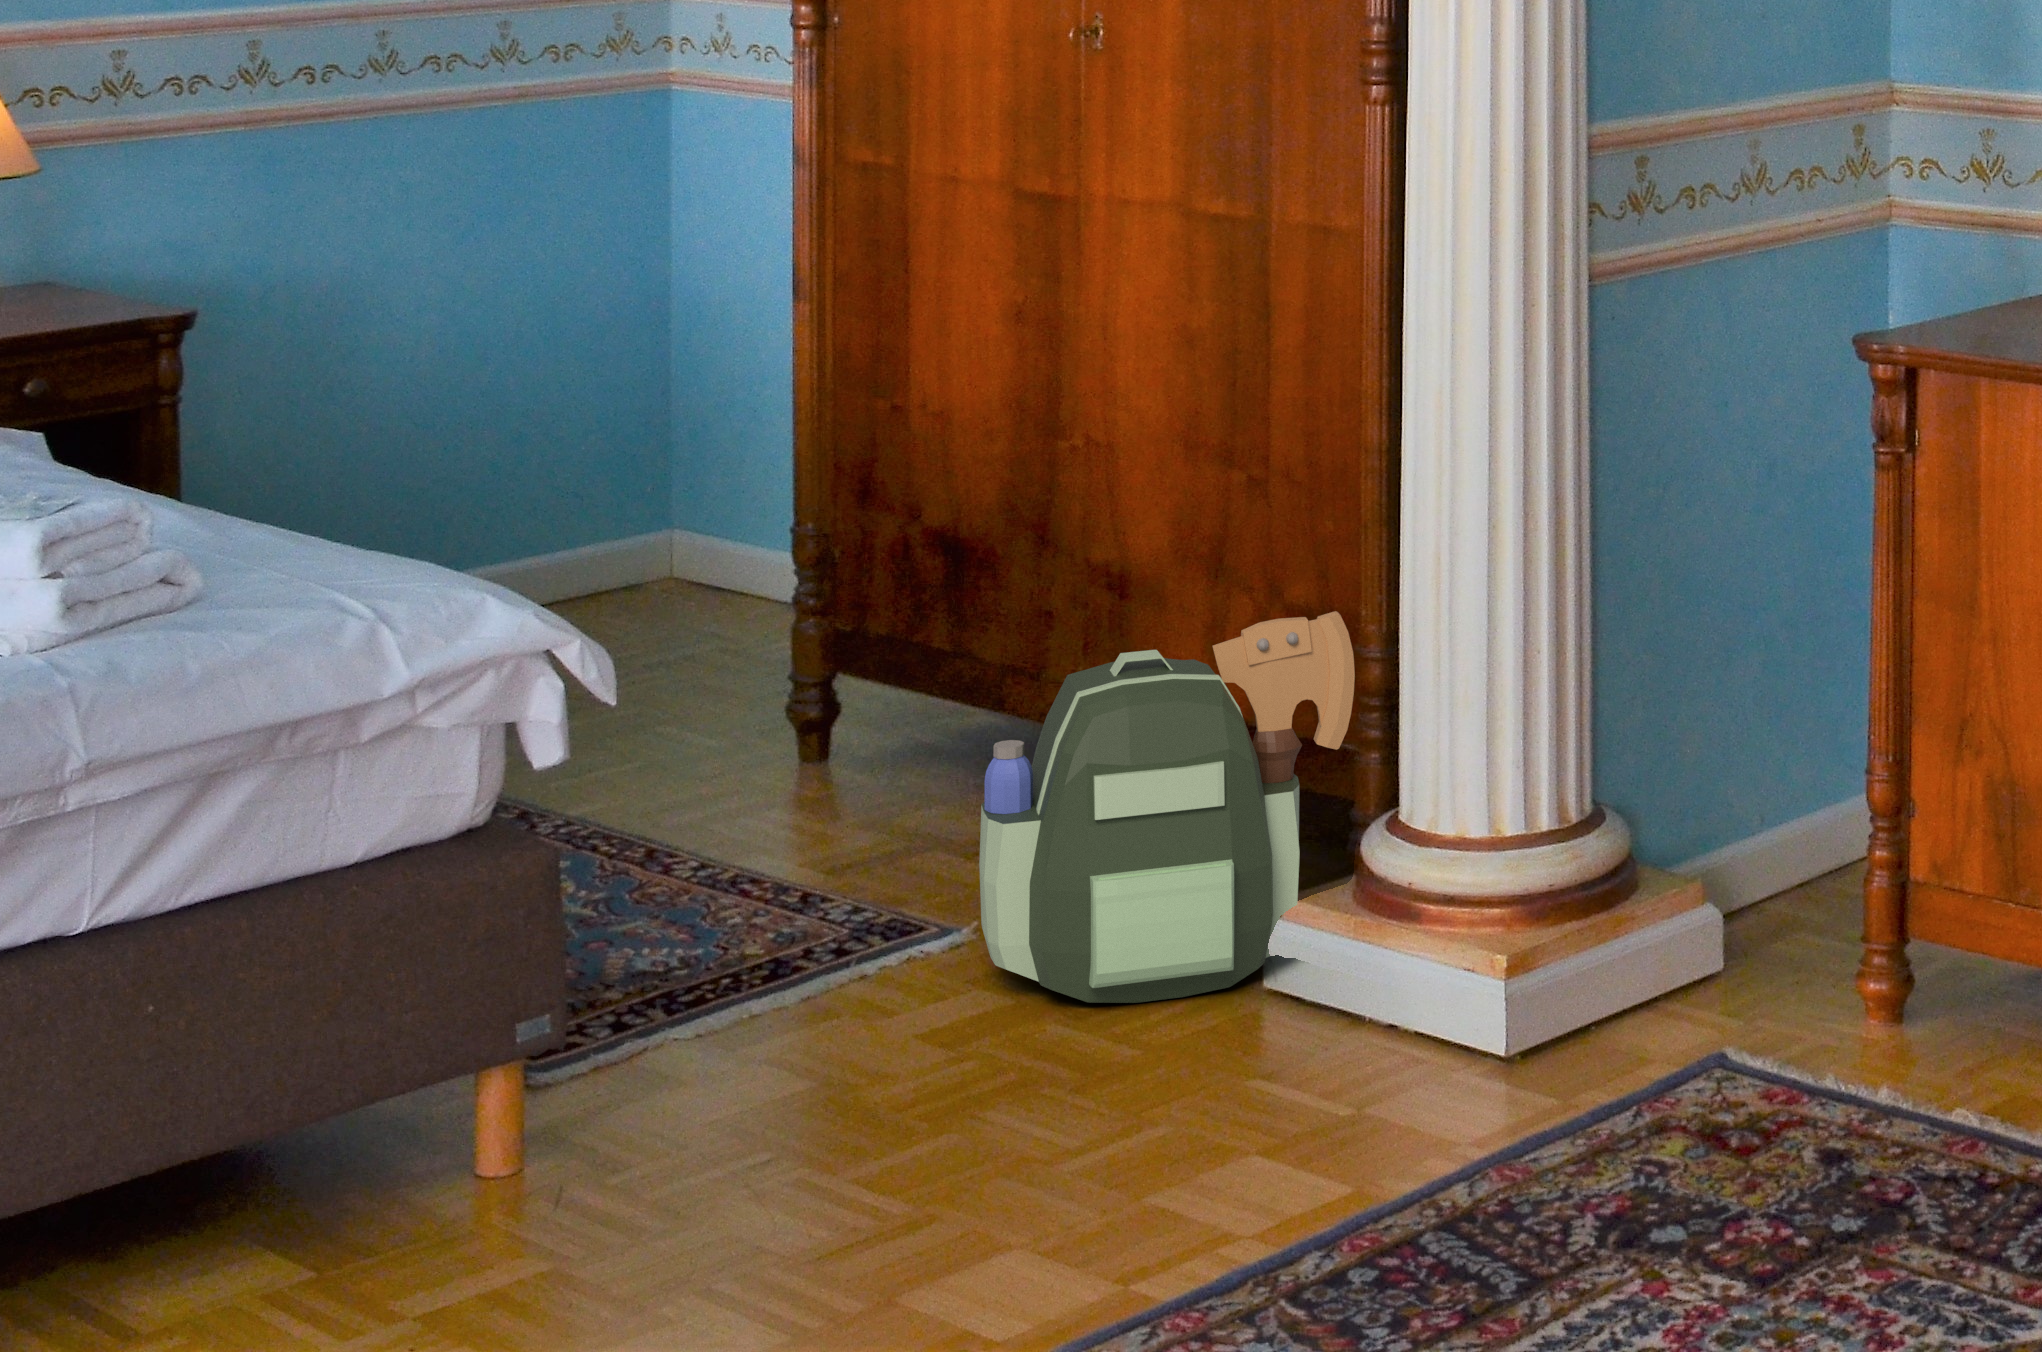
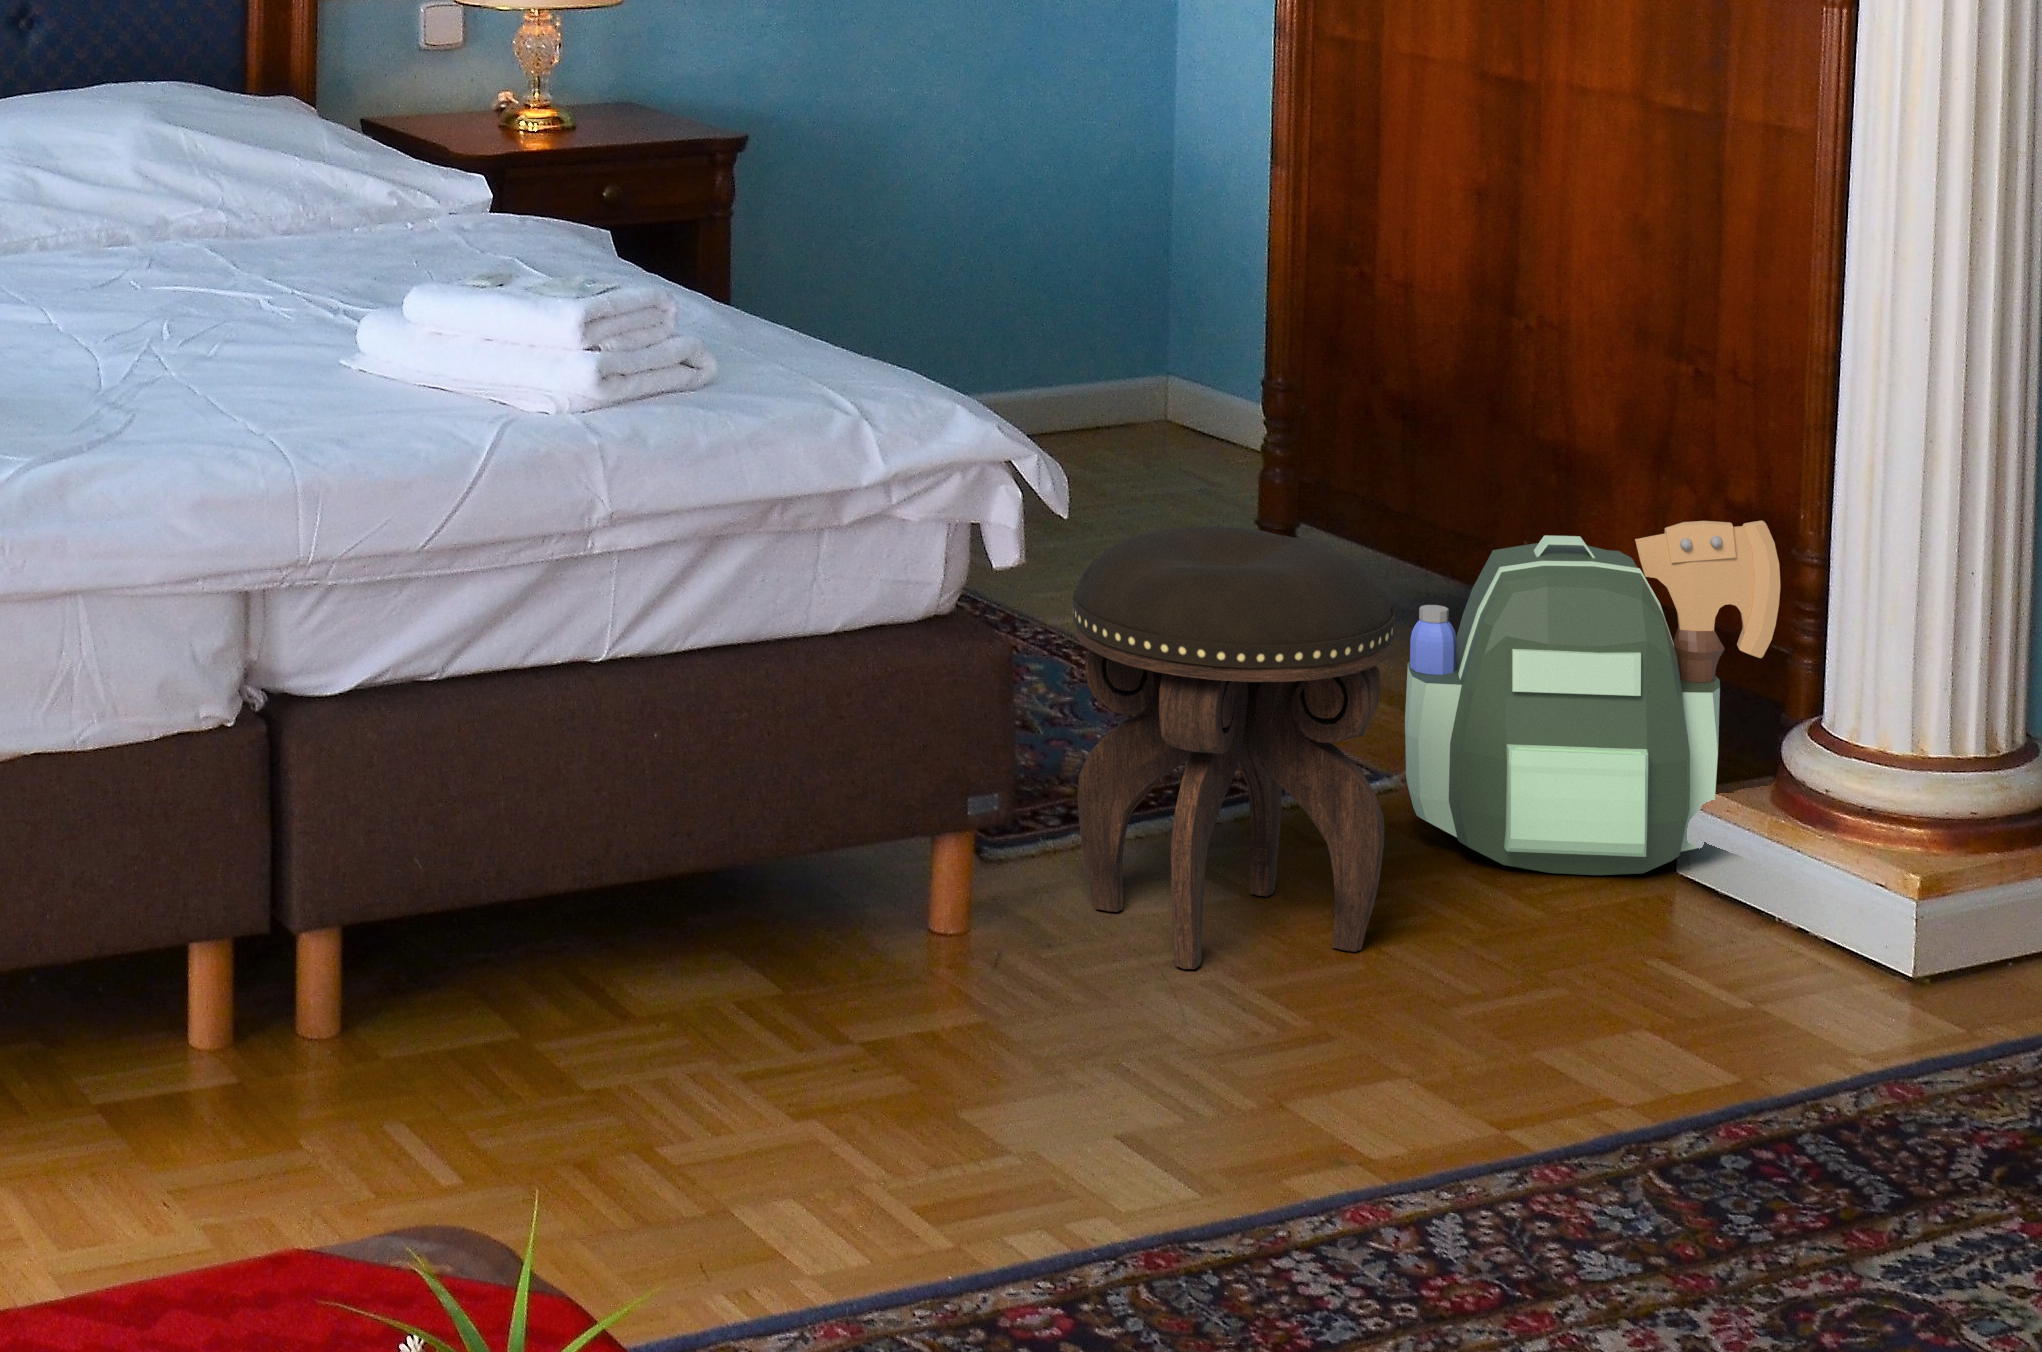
footstool: none [620,688,980,1183] -> present [1073,526,1395,969]

